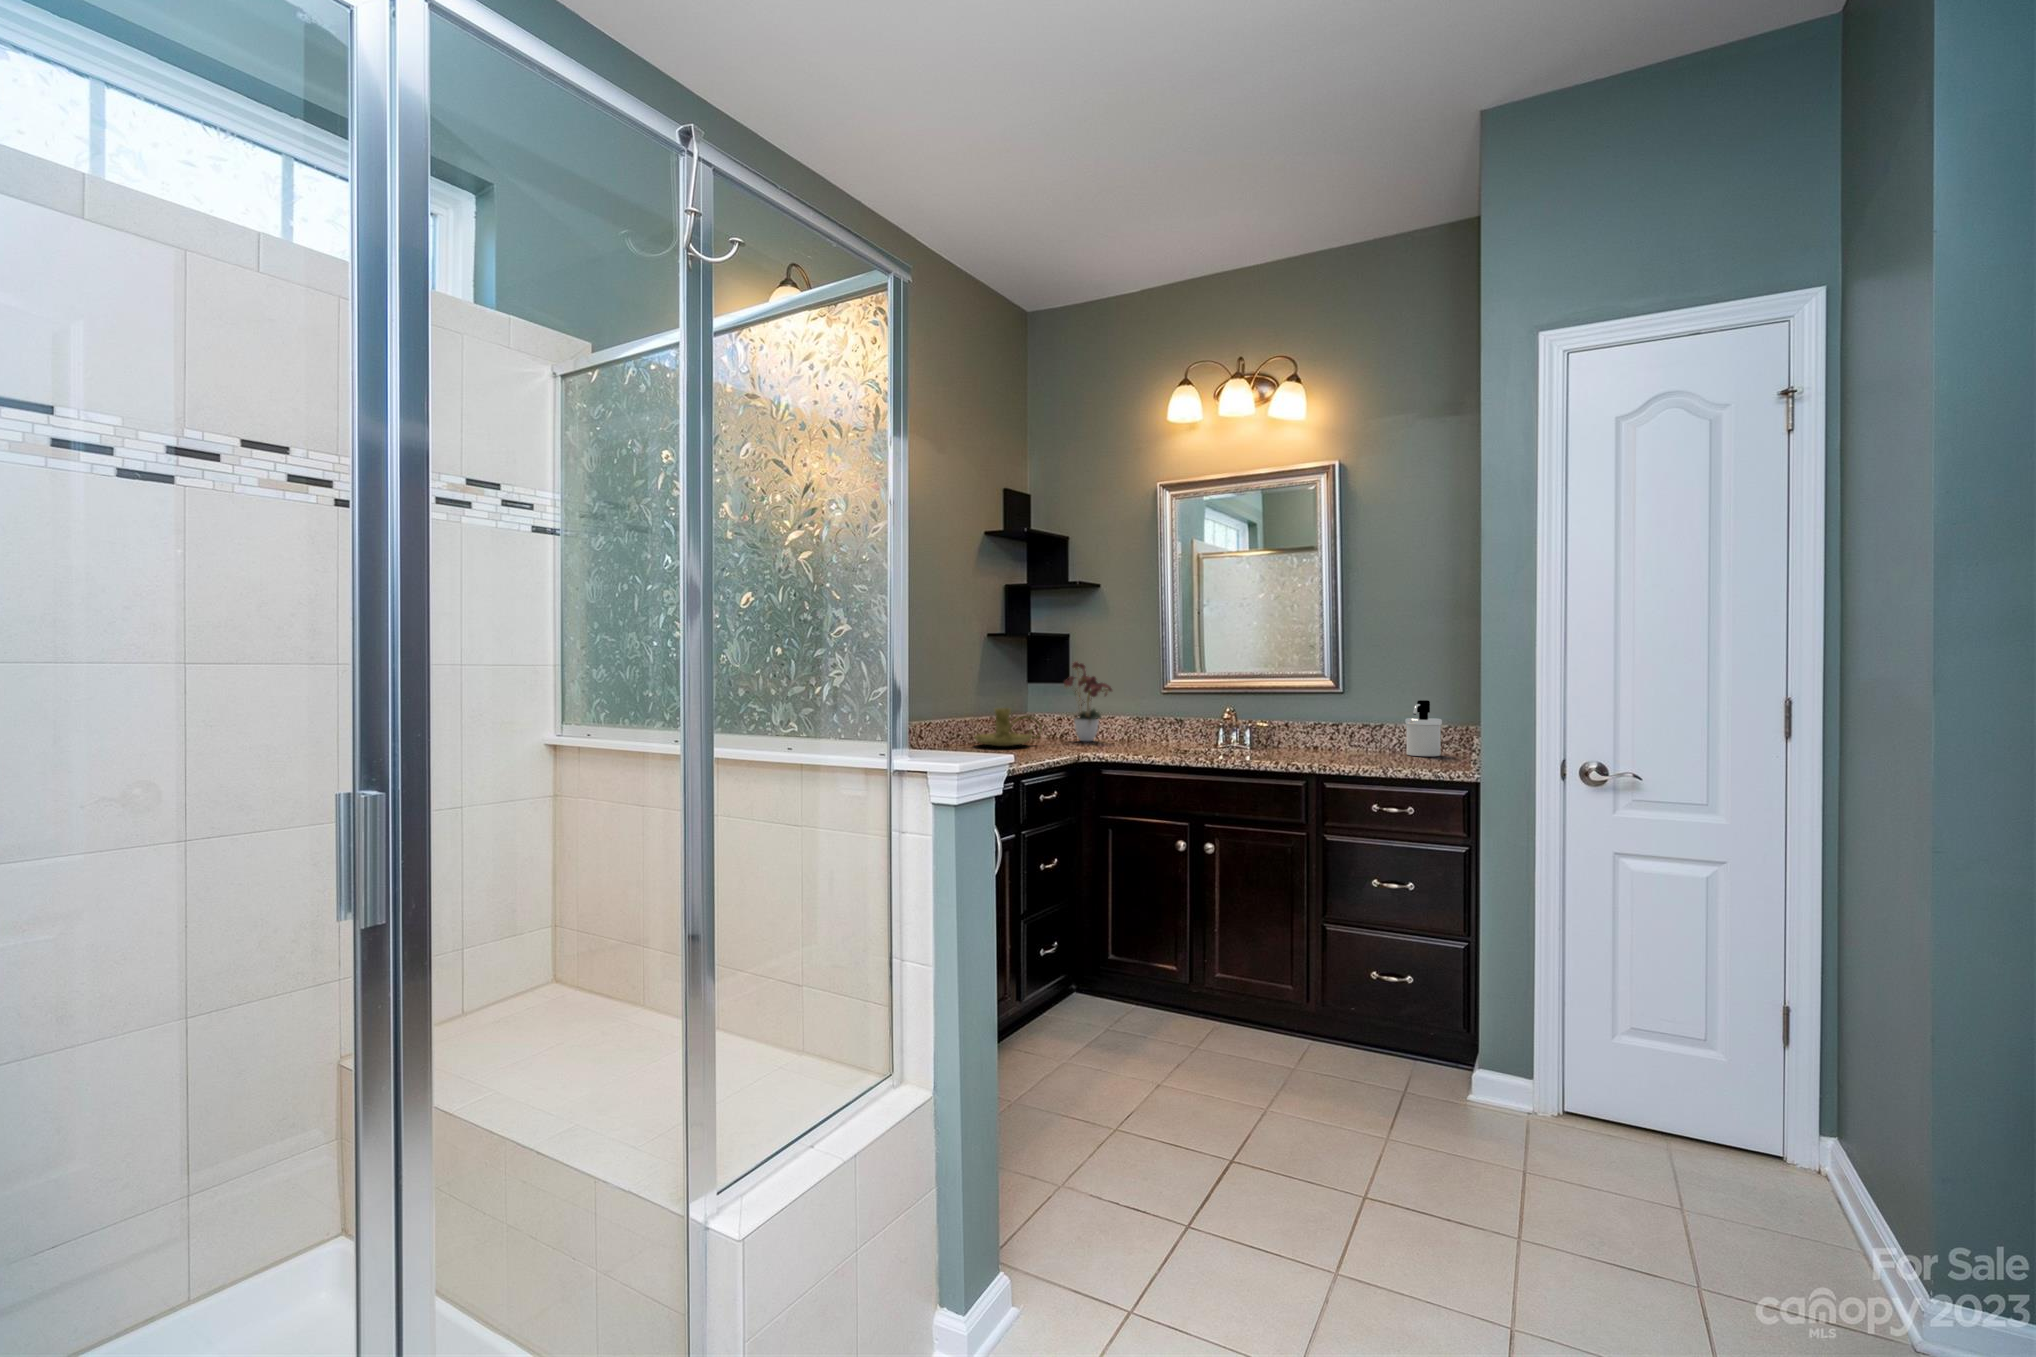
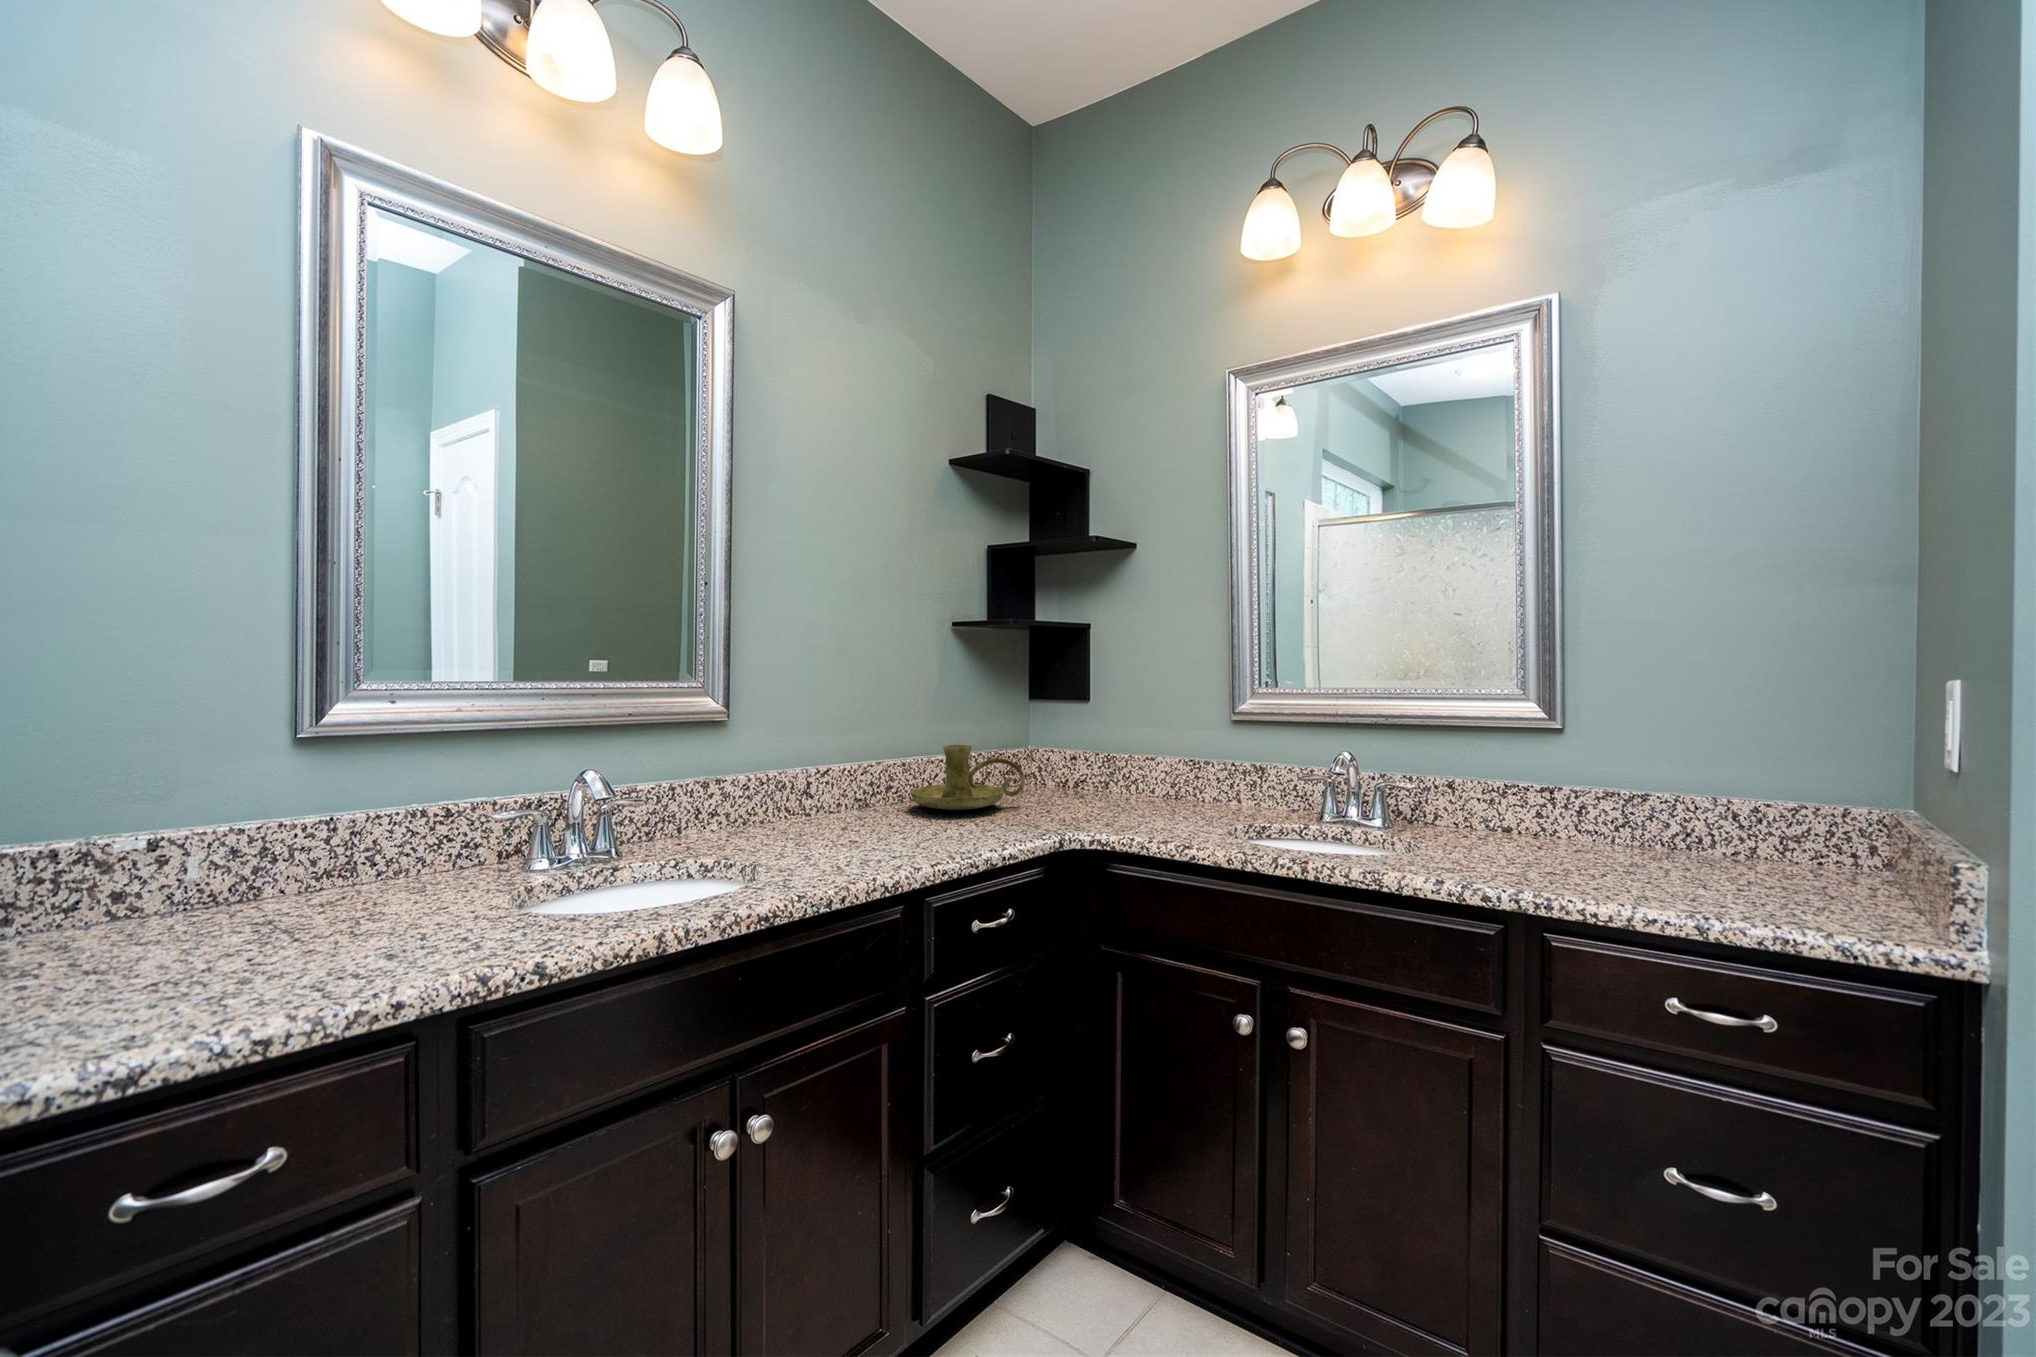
flower arrangement: present [1064,661,1112,741] -> none [1064,662,1152,799]
soap dispenser: present [1405,700,1442,756] -> none [1701,752,1786,868]

